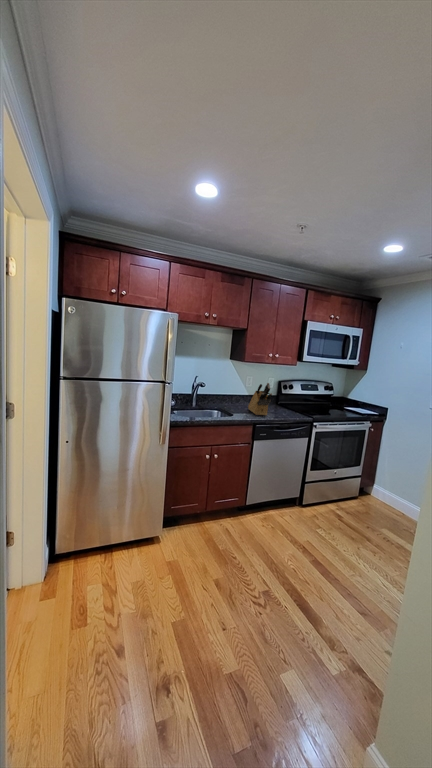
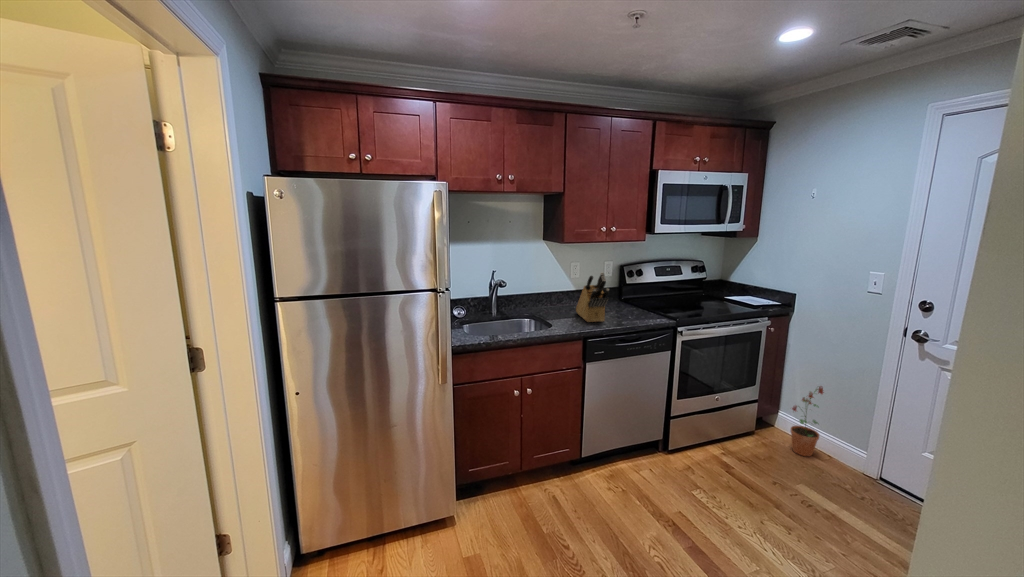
potted plant: none [381,468,403,514] -> present [791,386,824,456]

